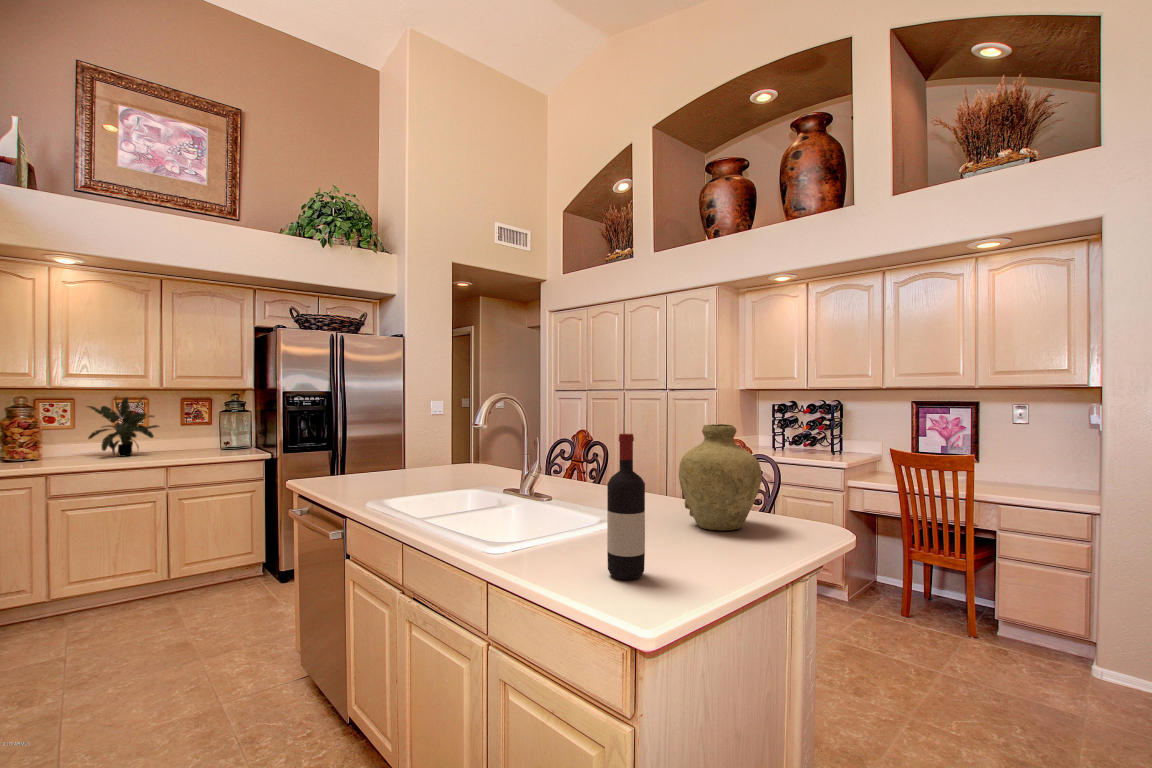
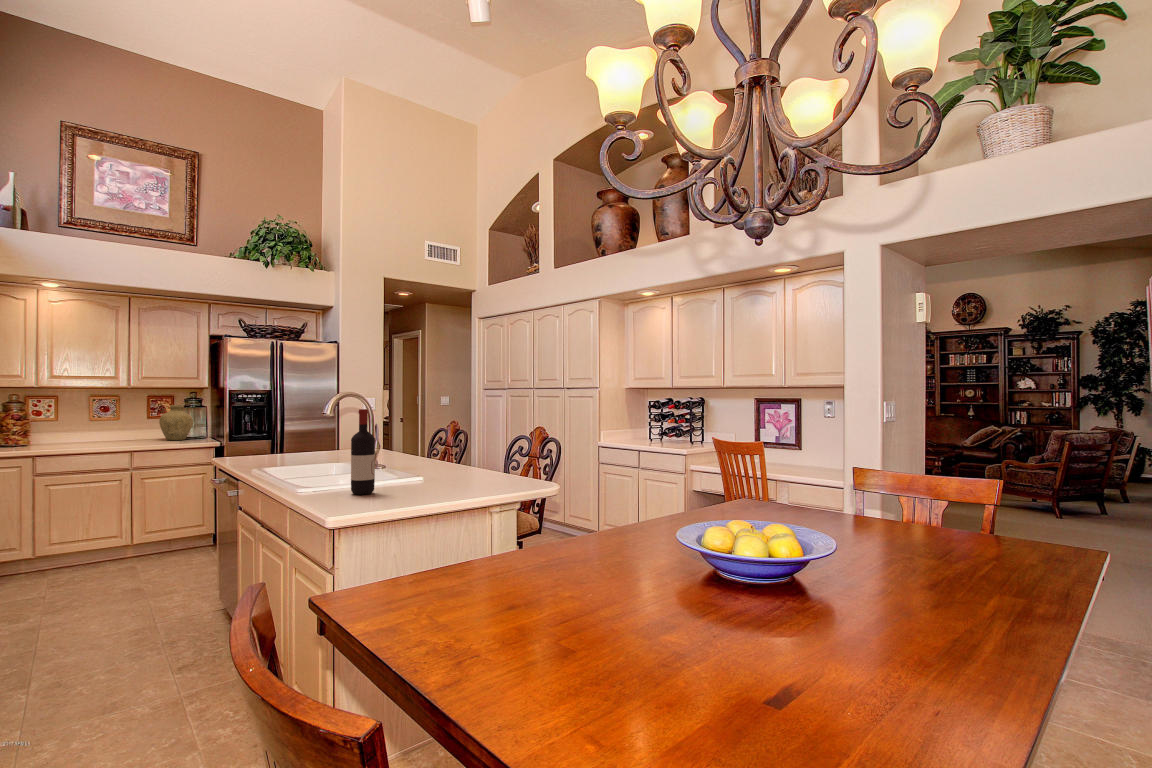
potted plant: present [87,396,159,457] -> none [67,393,128,444]
vase: present [679,424,762,530] -> present [159,405,193,440]

